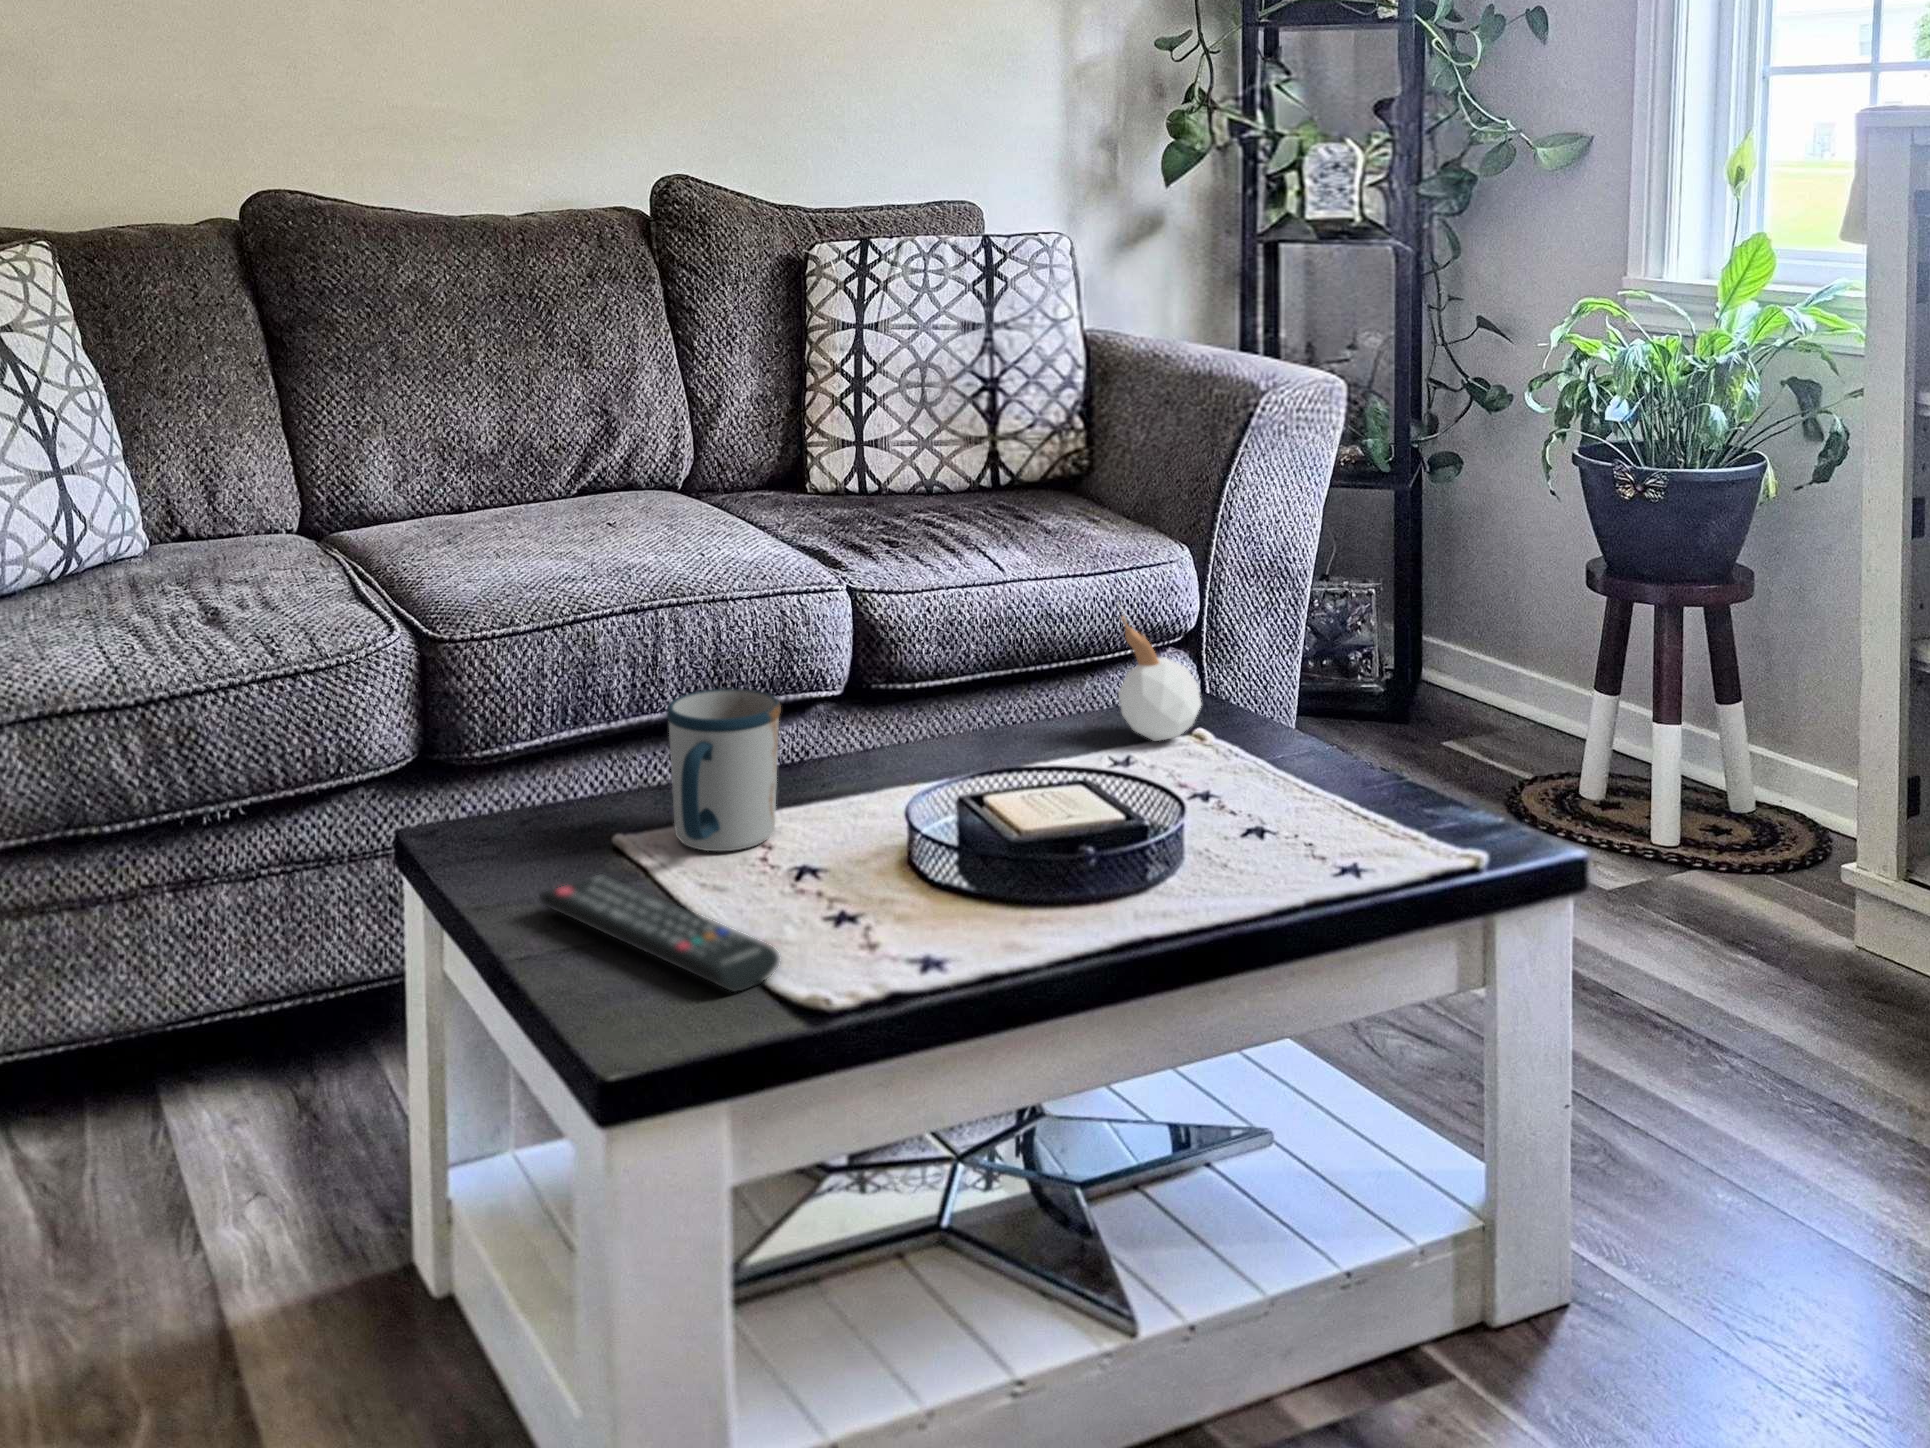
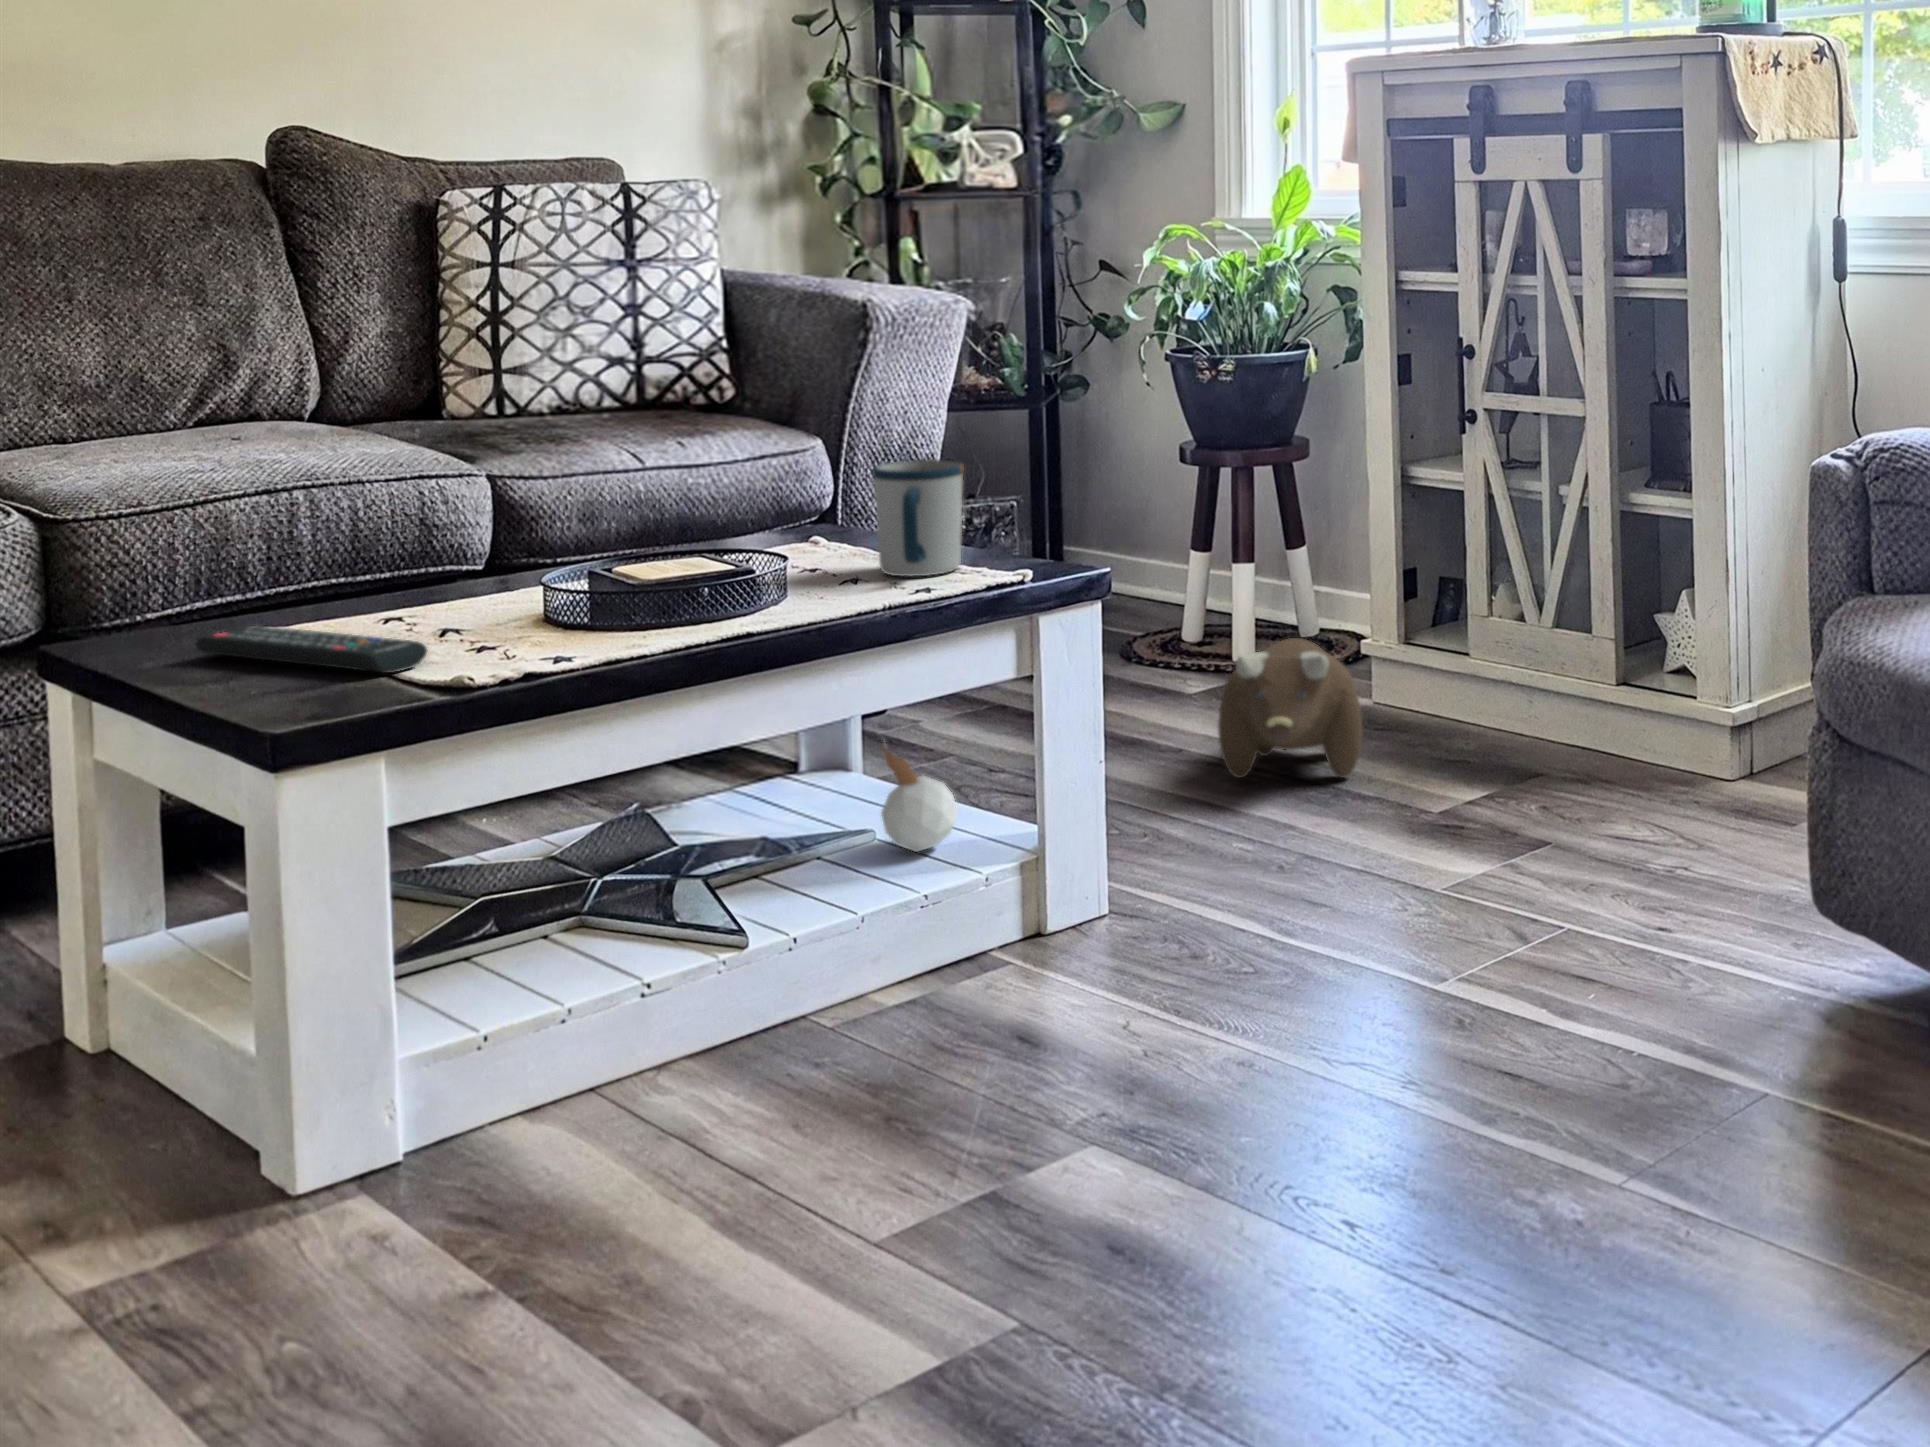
candle: present [1119,602,1201,741] -> present [879,731,958,852]
mug: present [667,689,781,851] -> present [872,459,964,576]
plush toy: none [1683,893,1885,1096] -> present [1218,638,1362,778]

